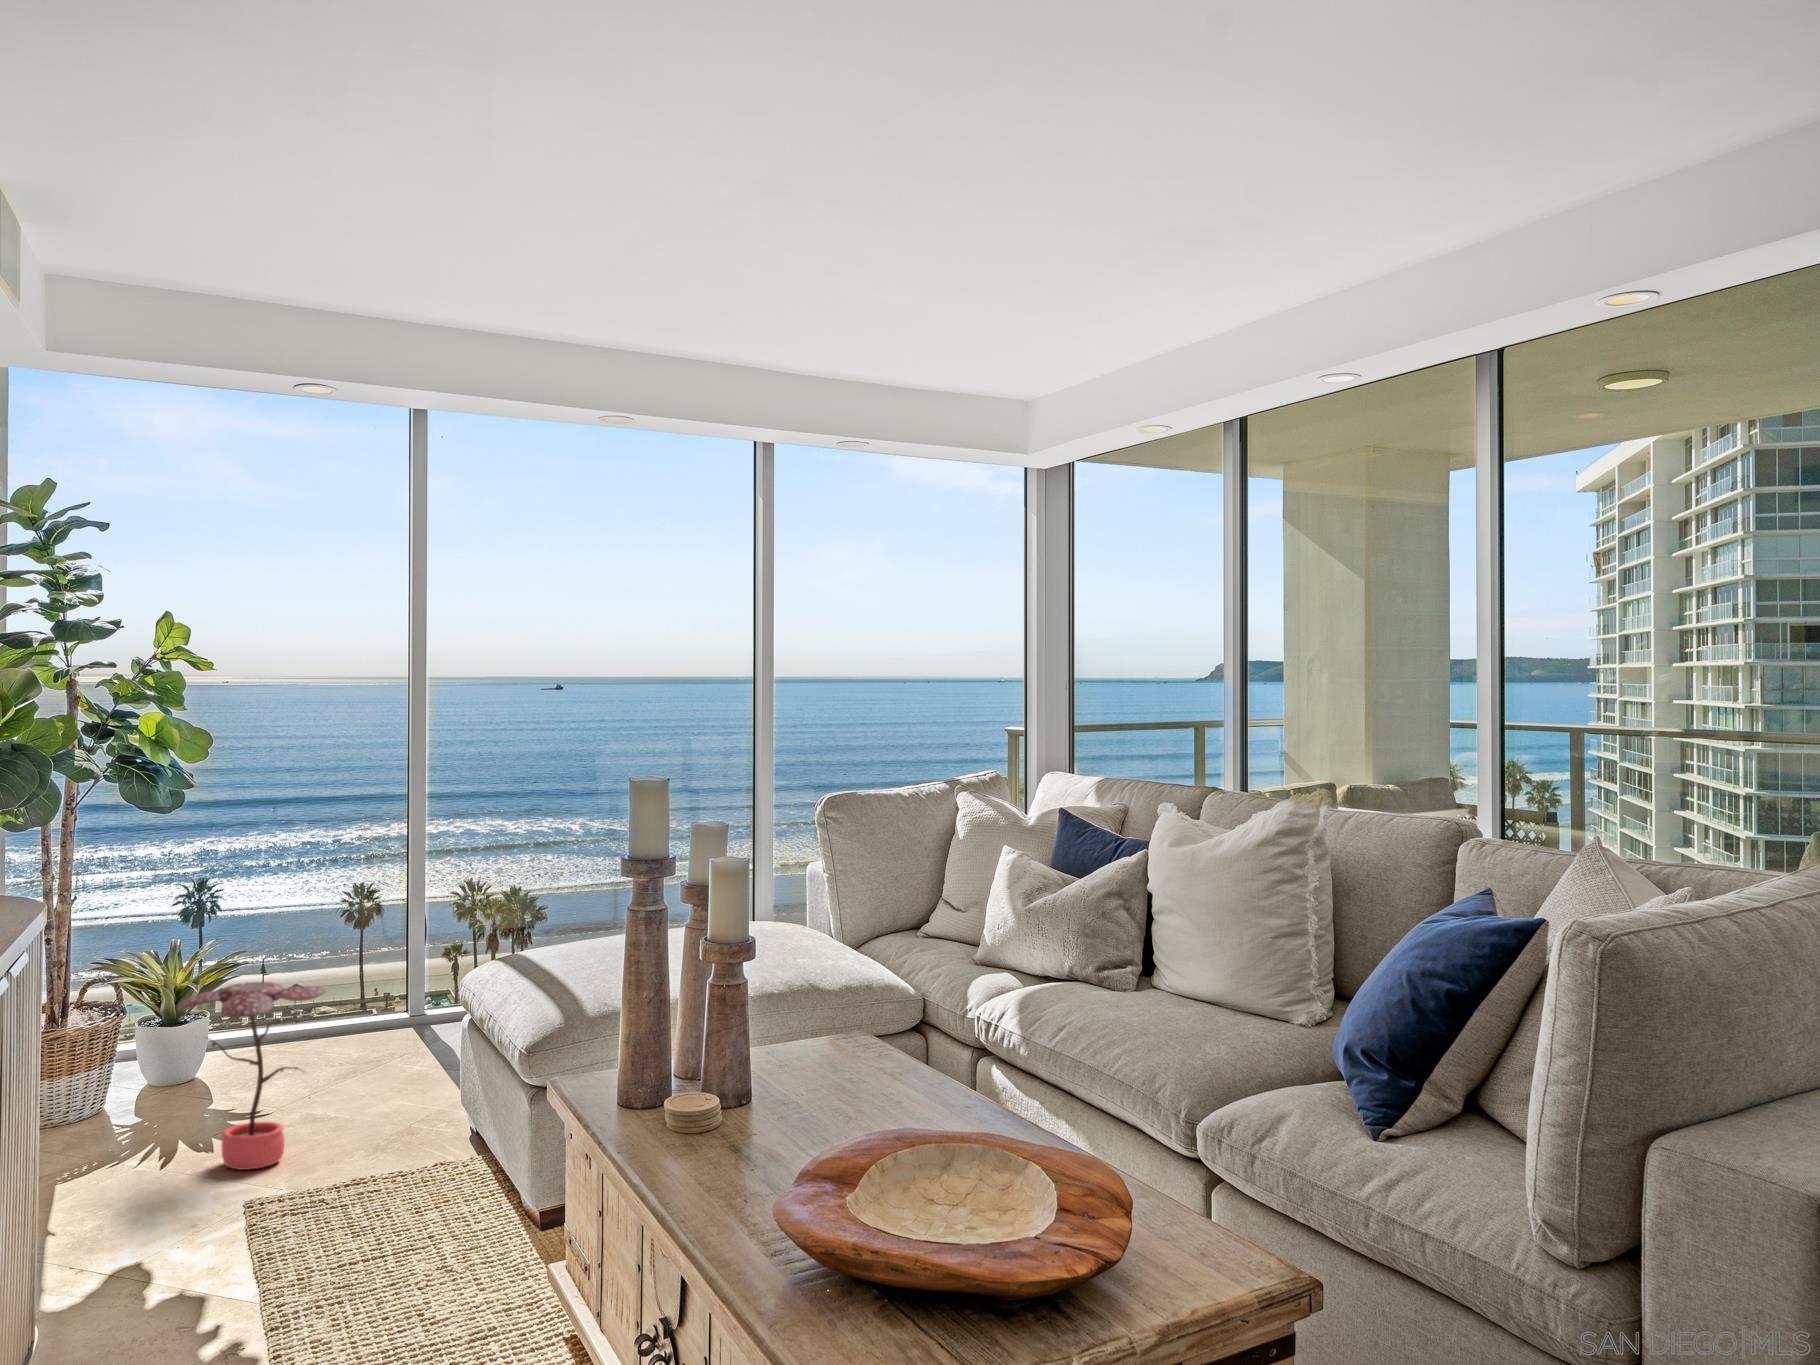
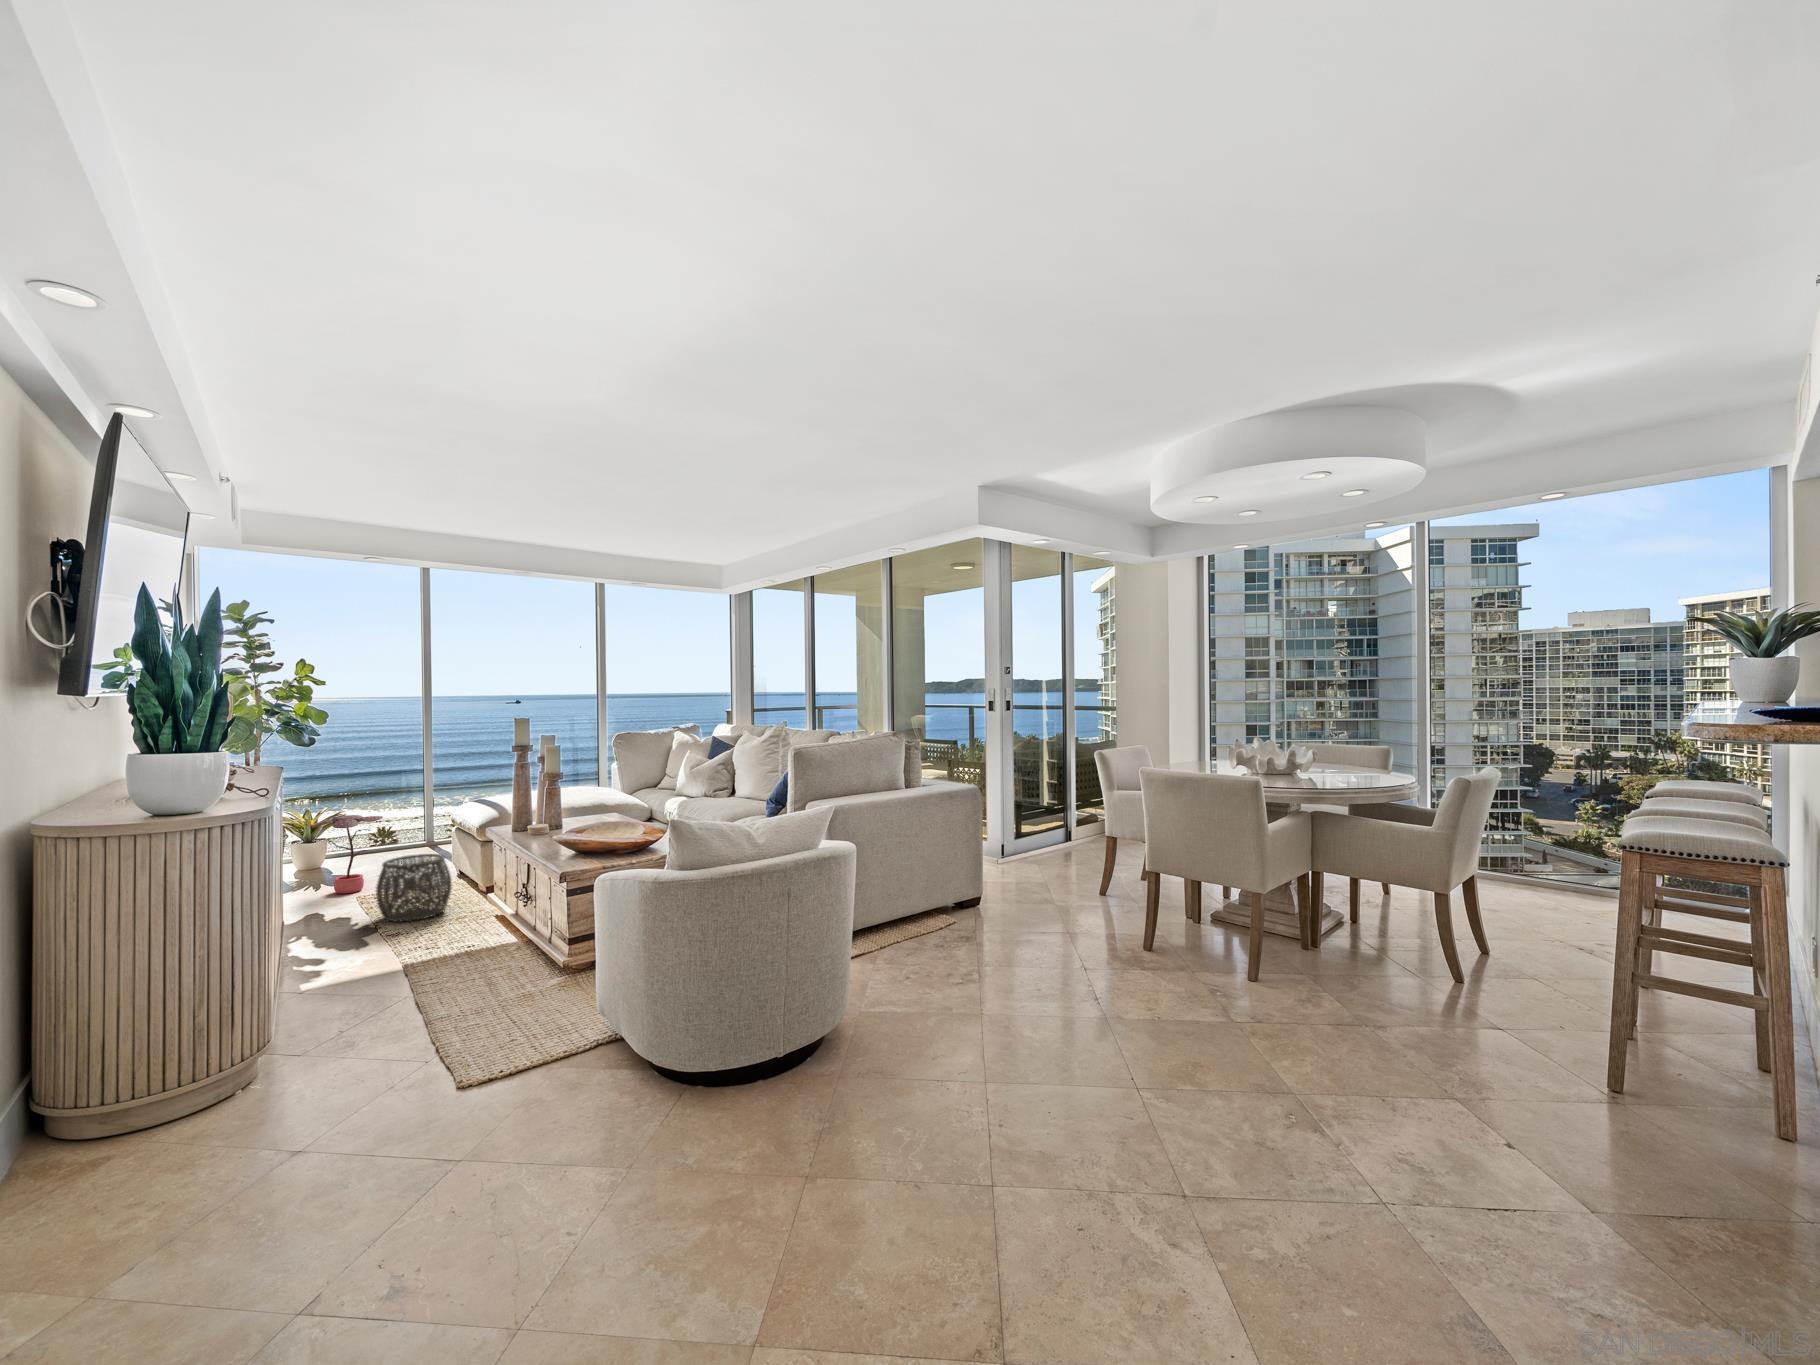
woven basket: none [312,1106,487,1290] -> present [376,854,452,922]

